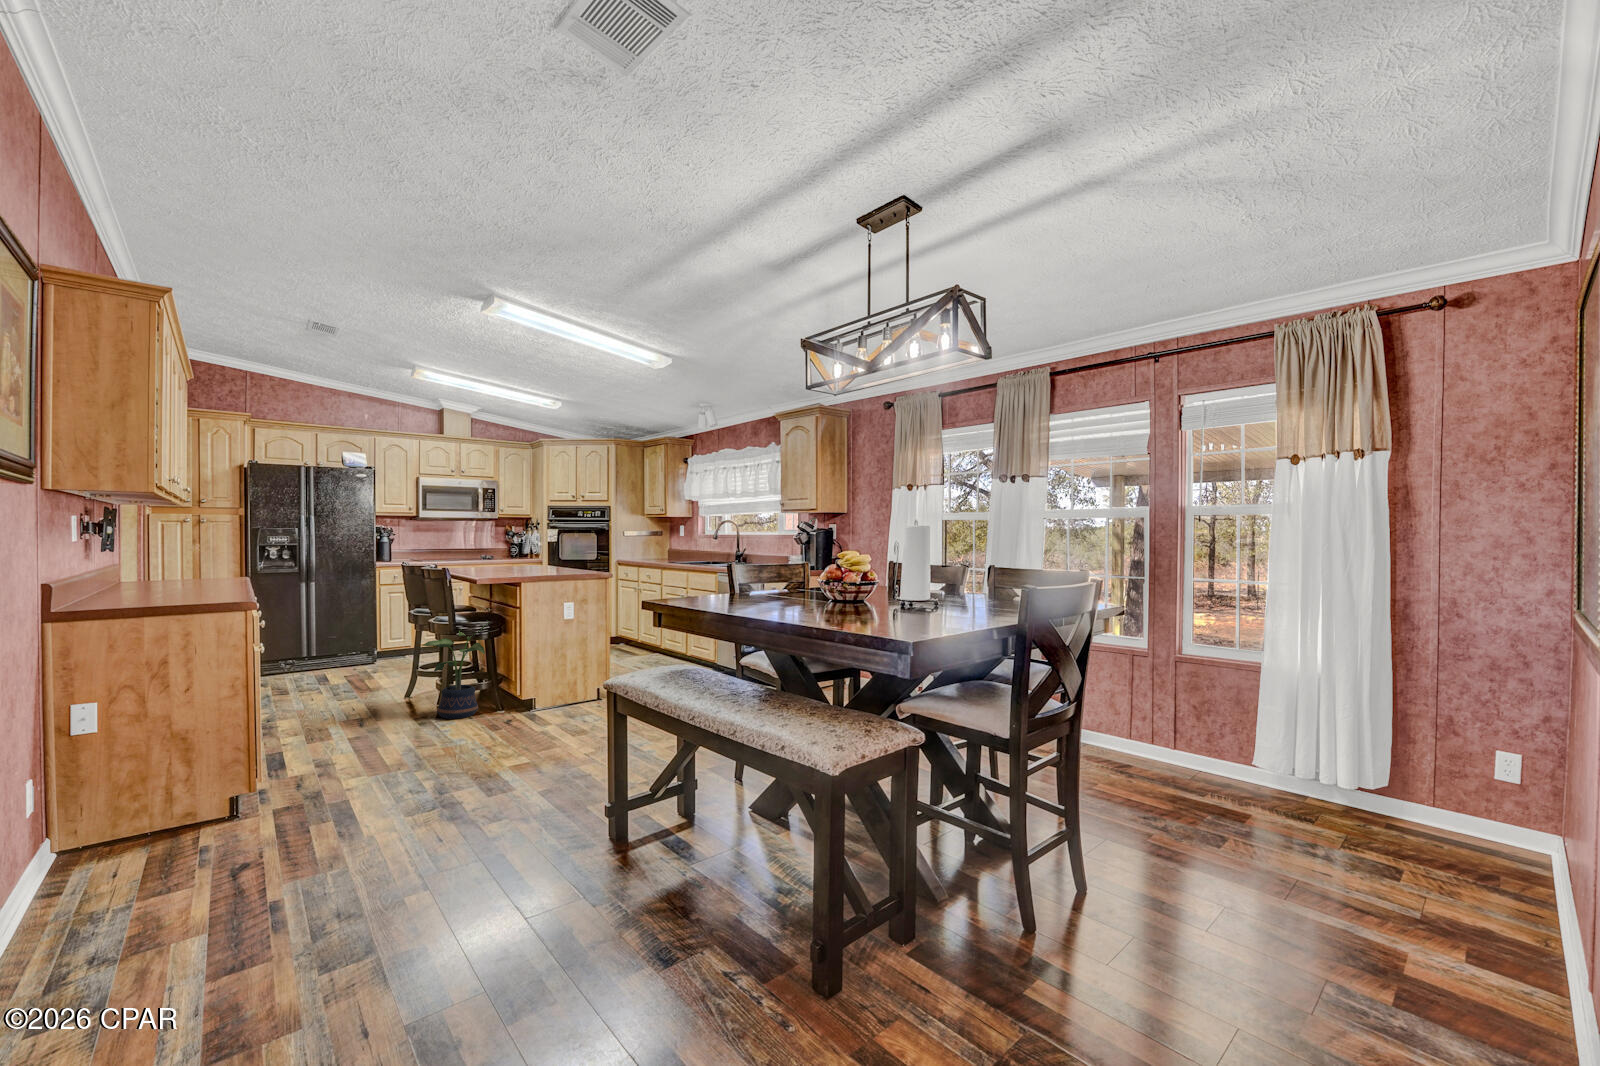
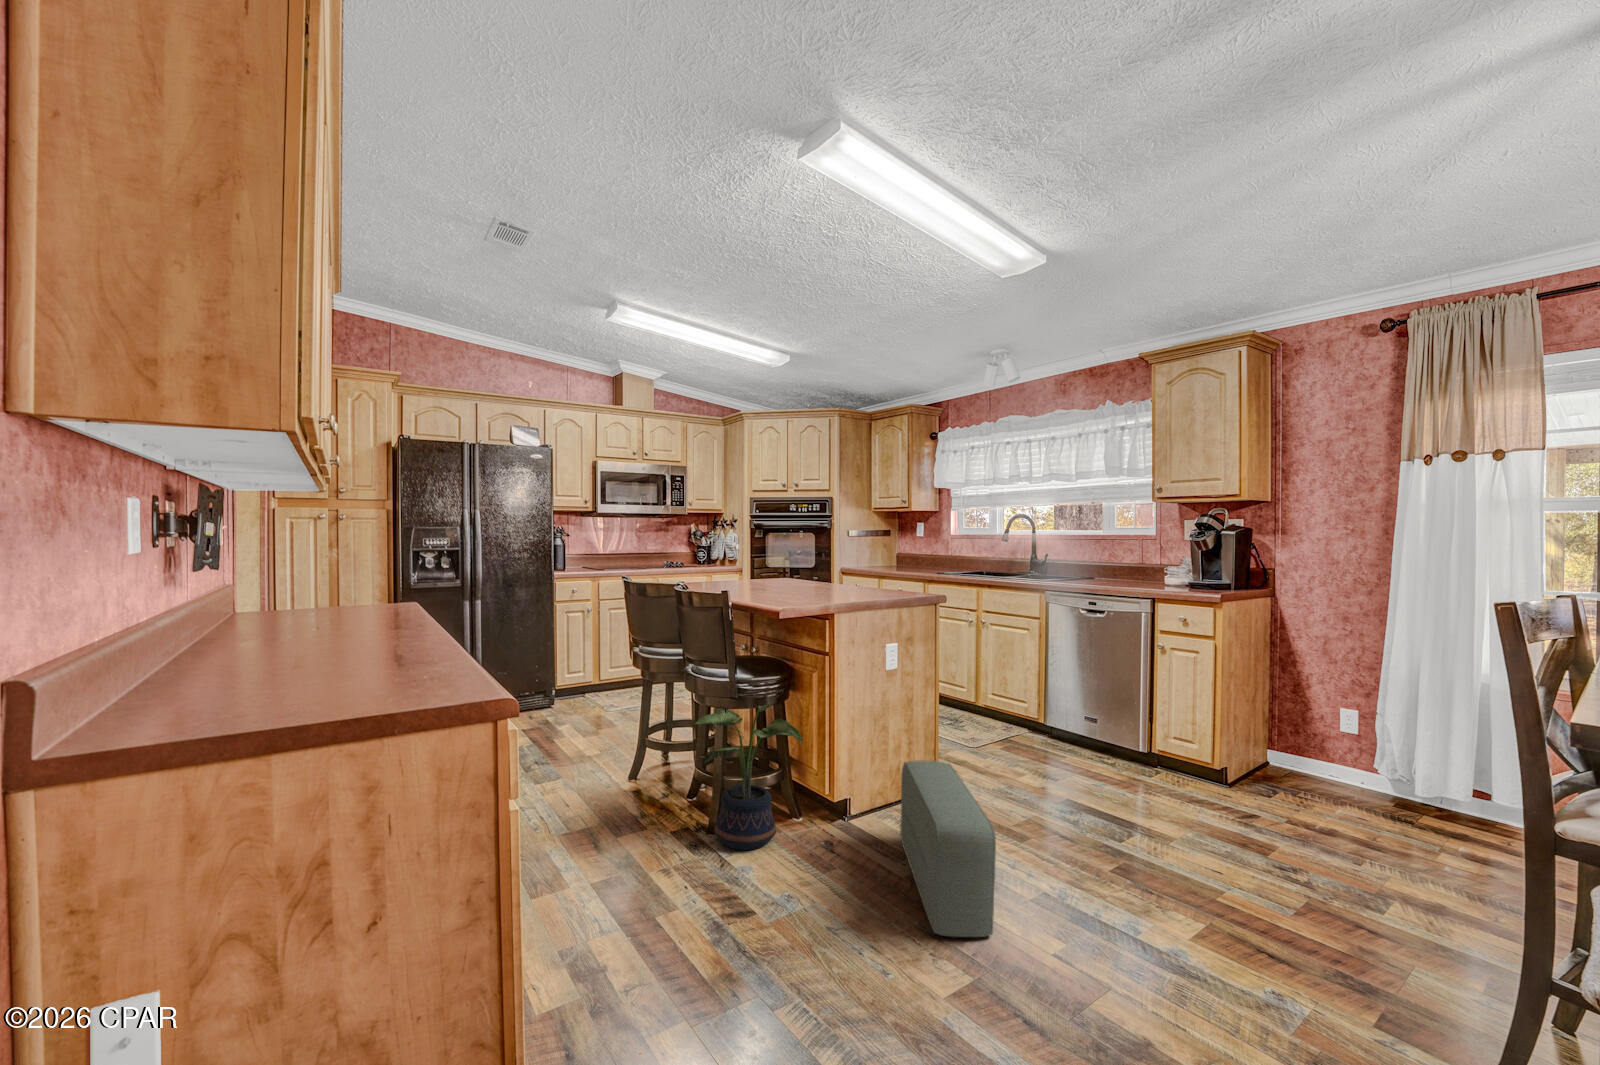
pouf: none [526,666,583,742] -> present [900,760,996,937]

